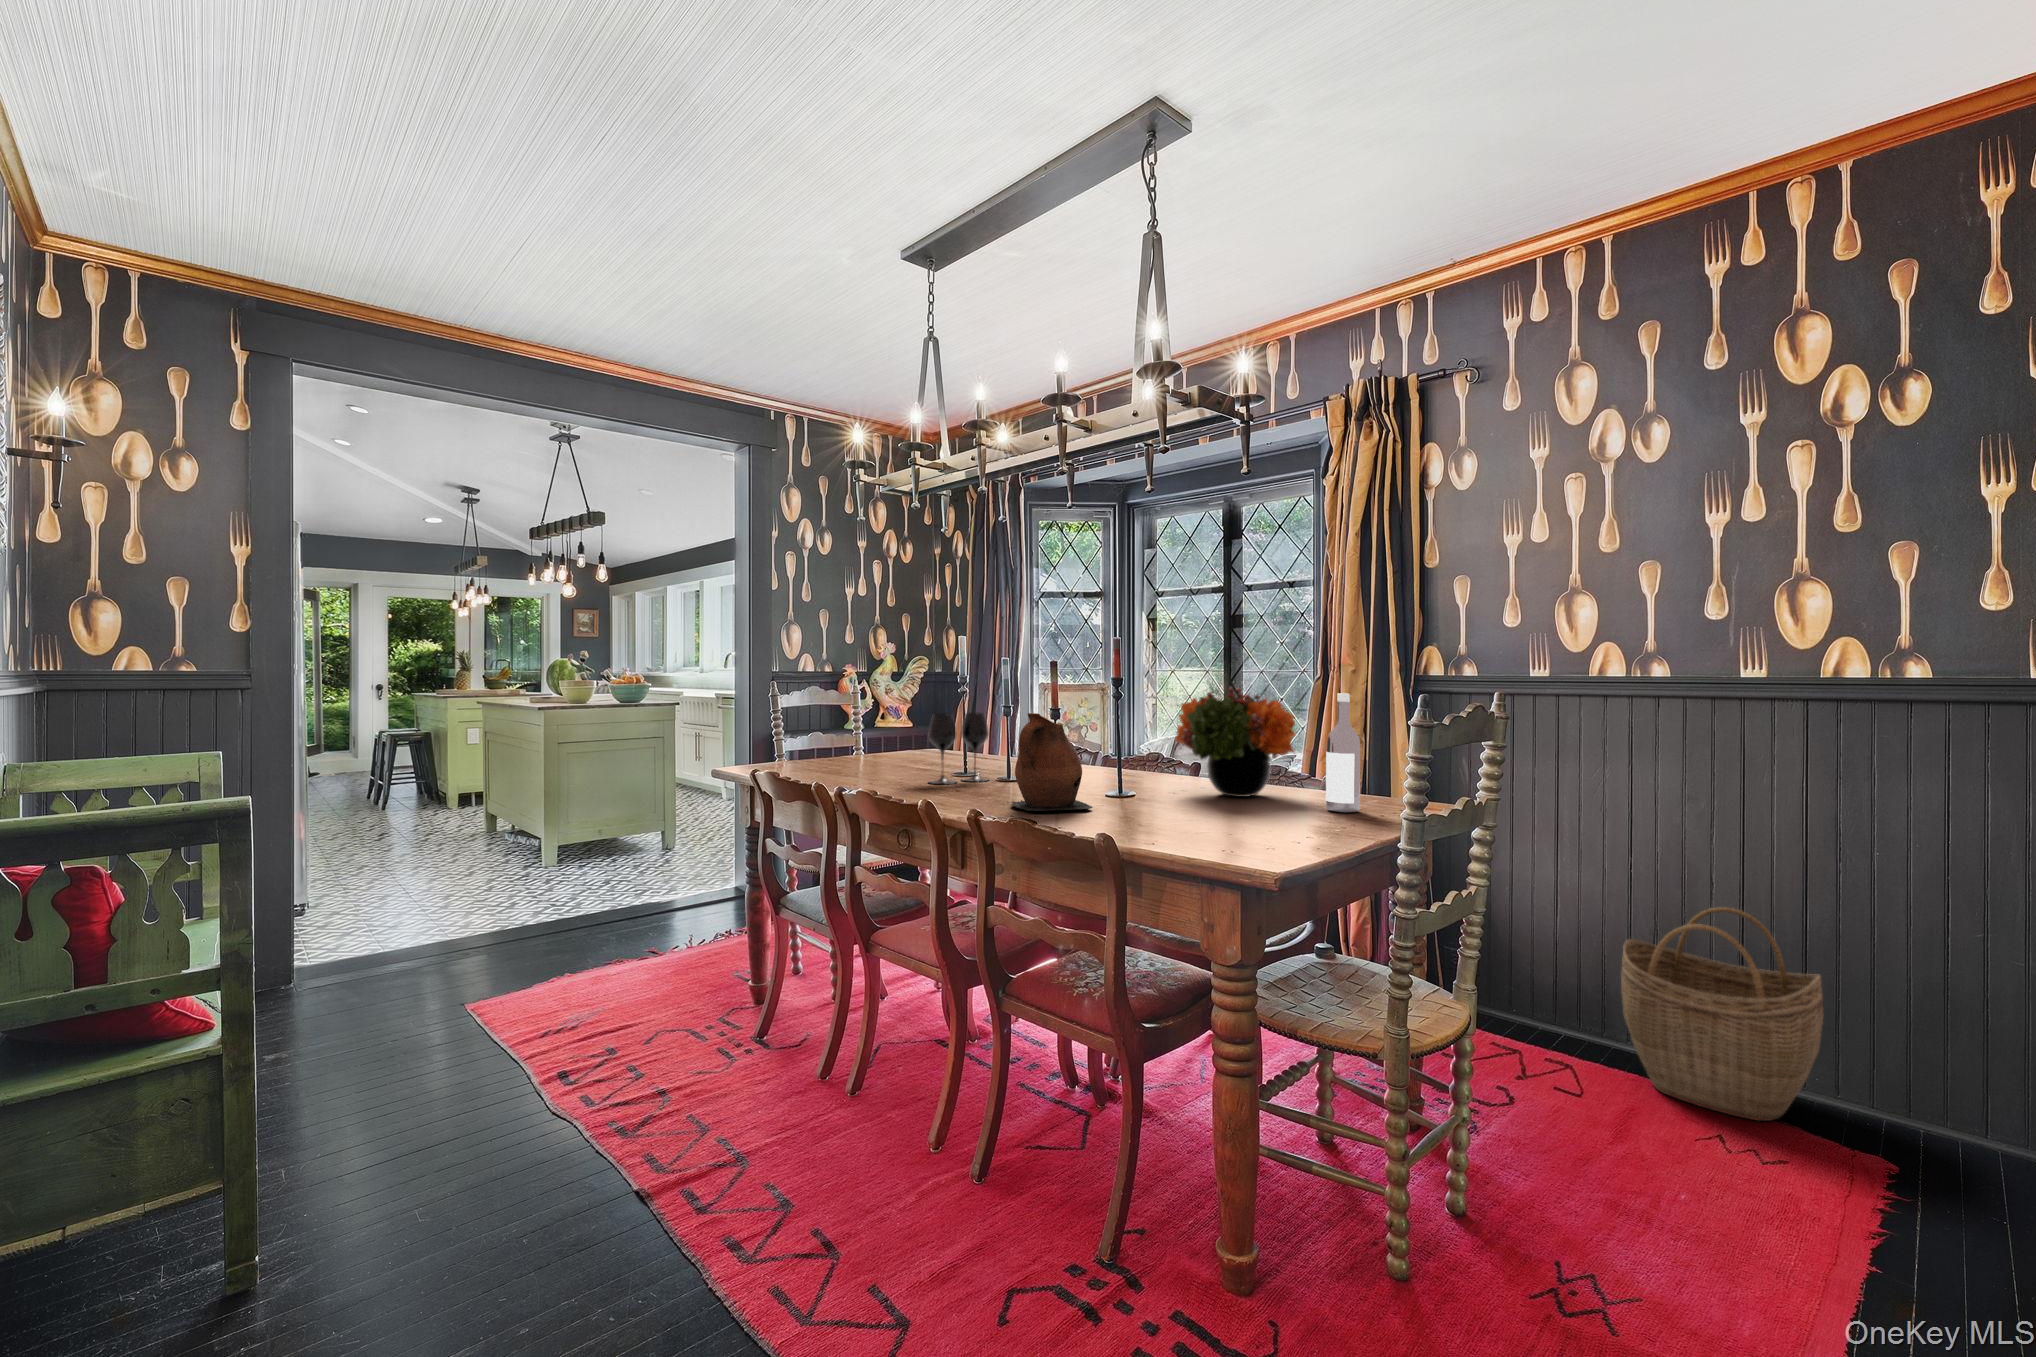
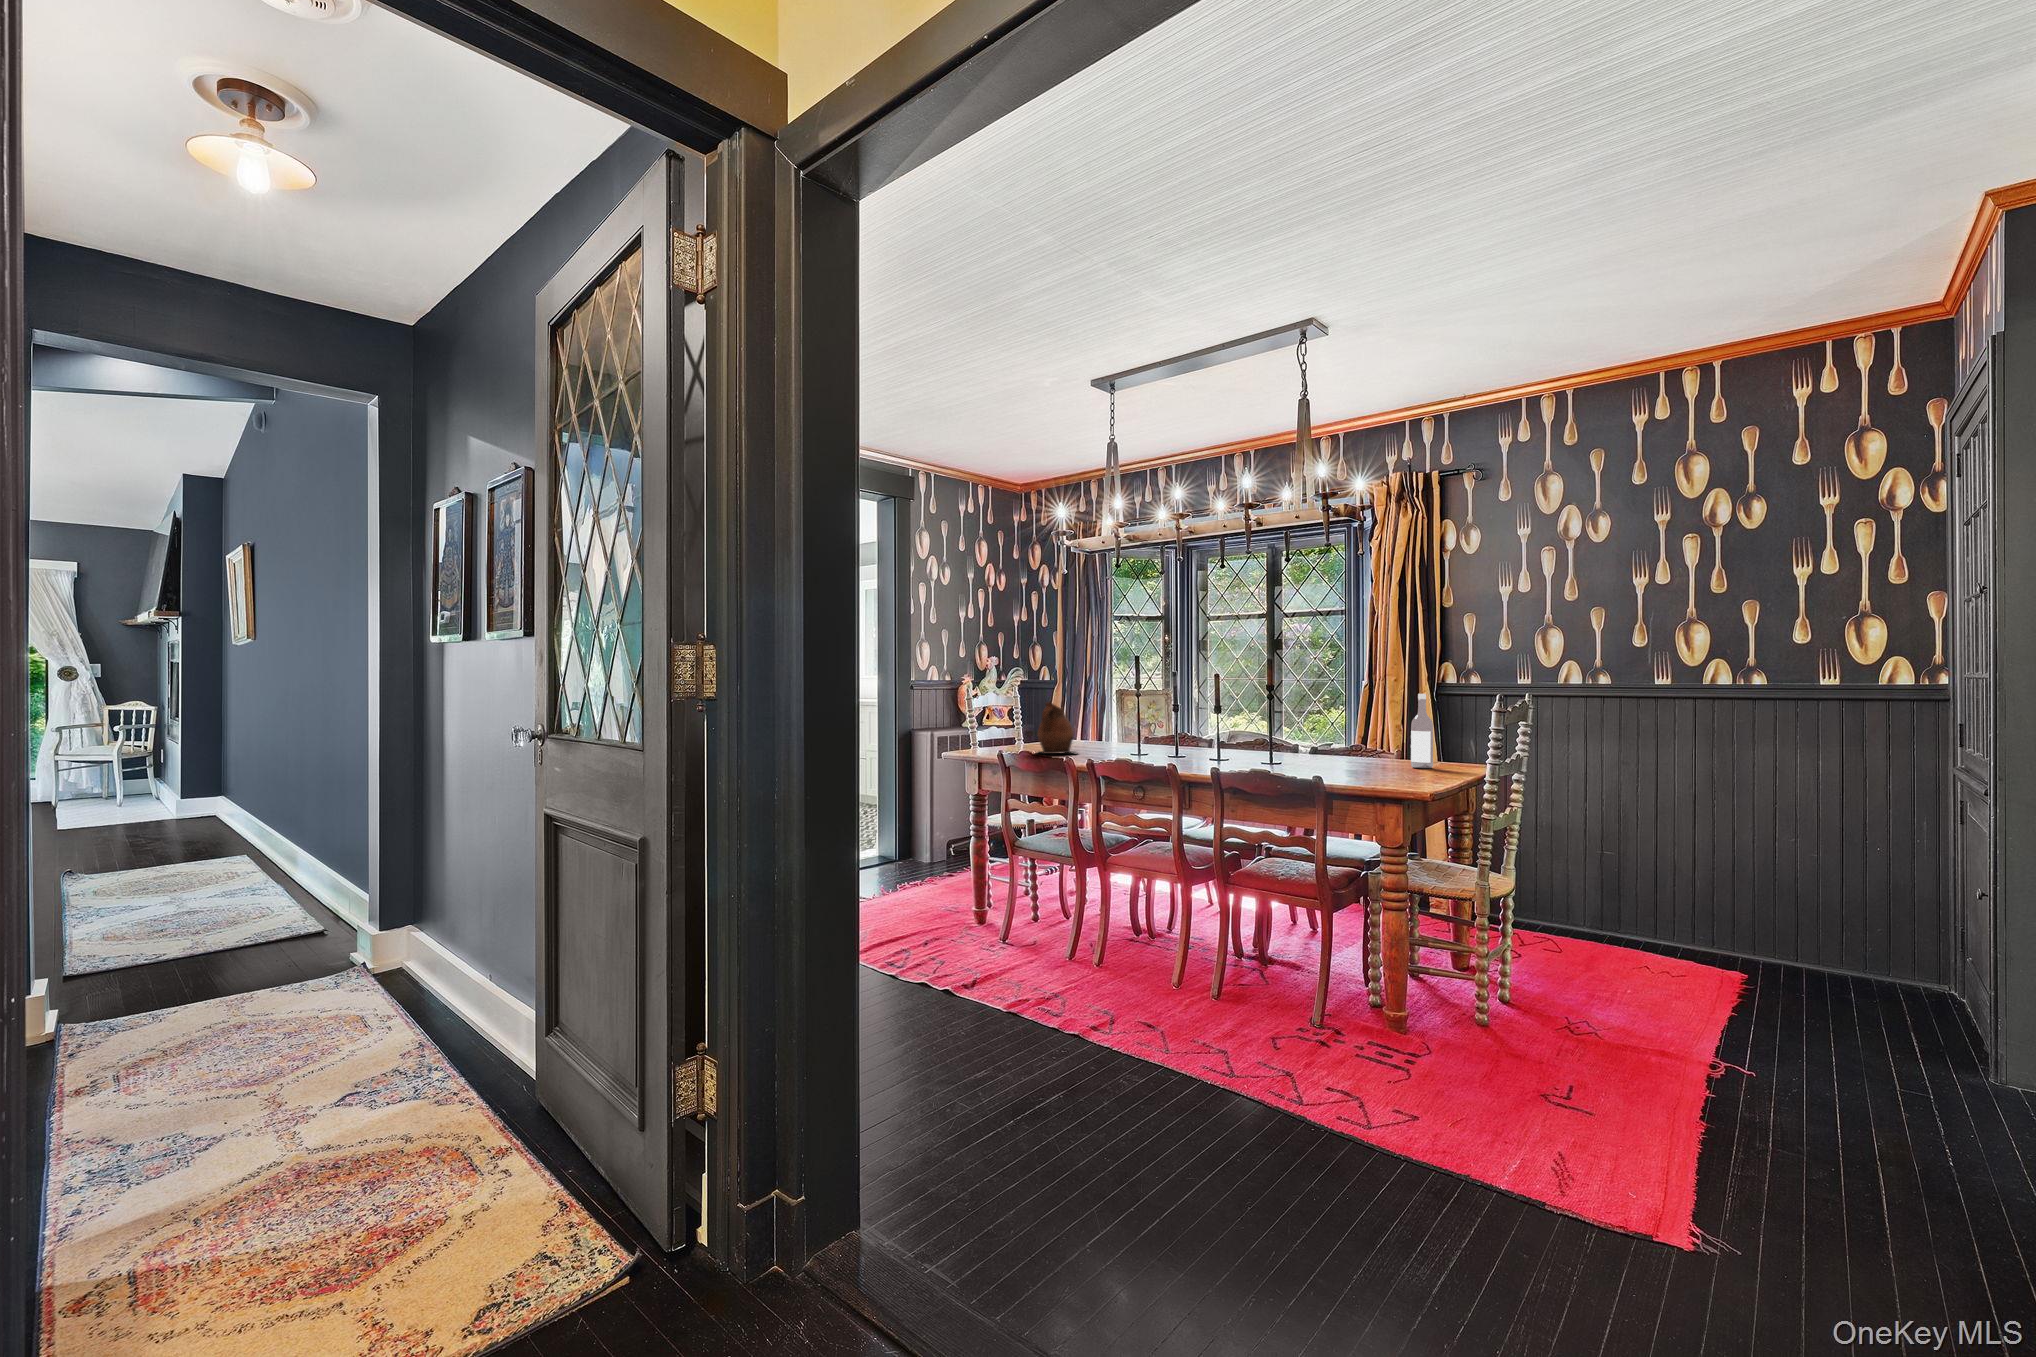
flower arrangement: present [1175,687,1296,797] -> none [1299,690,1384,762]
wine glass: present [929,713,989,784] -> none [1119,709,1158,758]
ceramic pitcher: present [1011,713,1092,811] -> present [1037,702,1075,754]
woven basket: present [1621,907,1824,1121] -> none [1584,833,1707,960]

